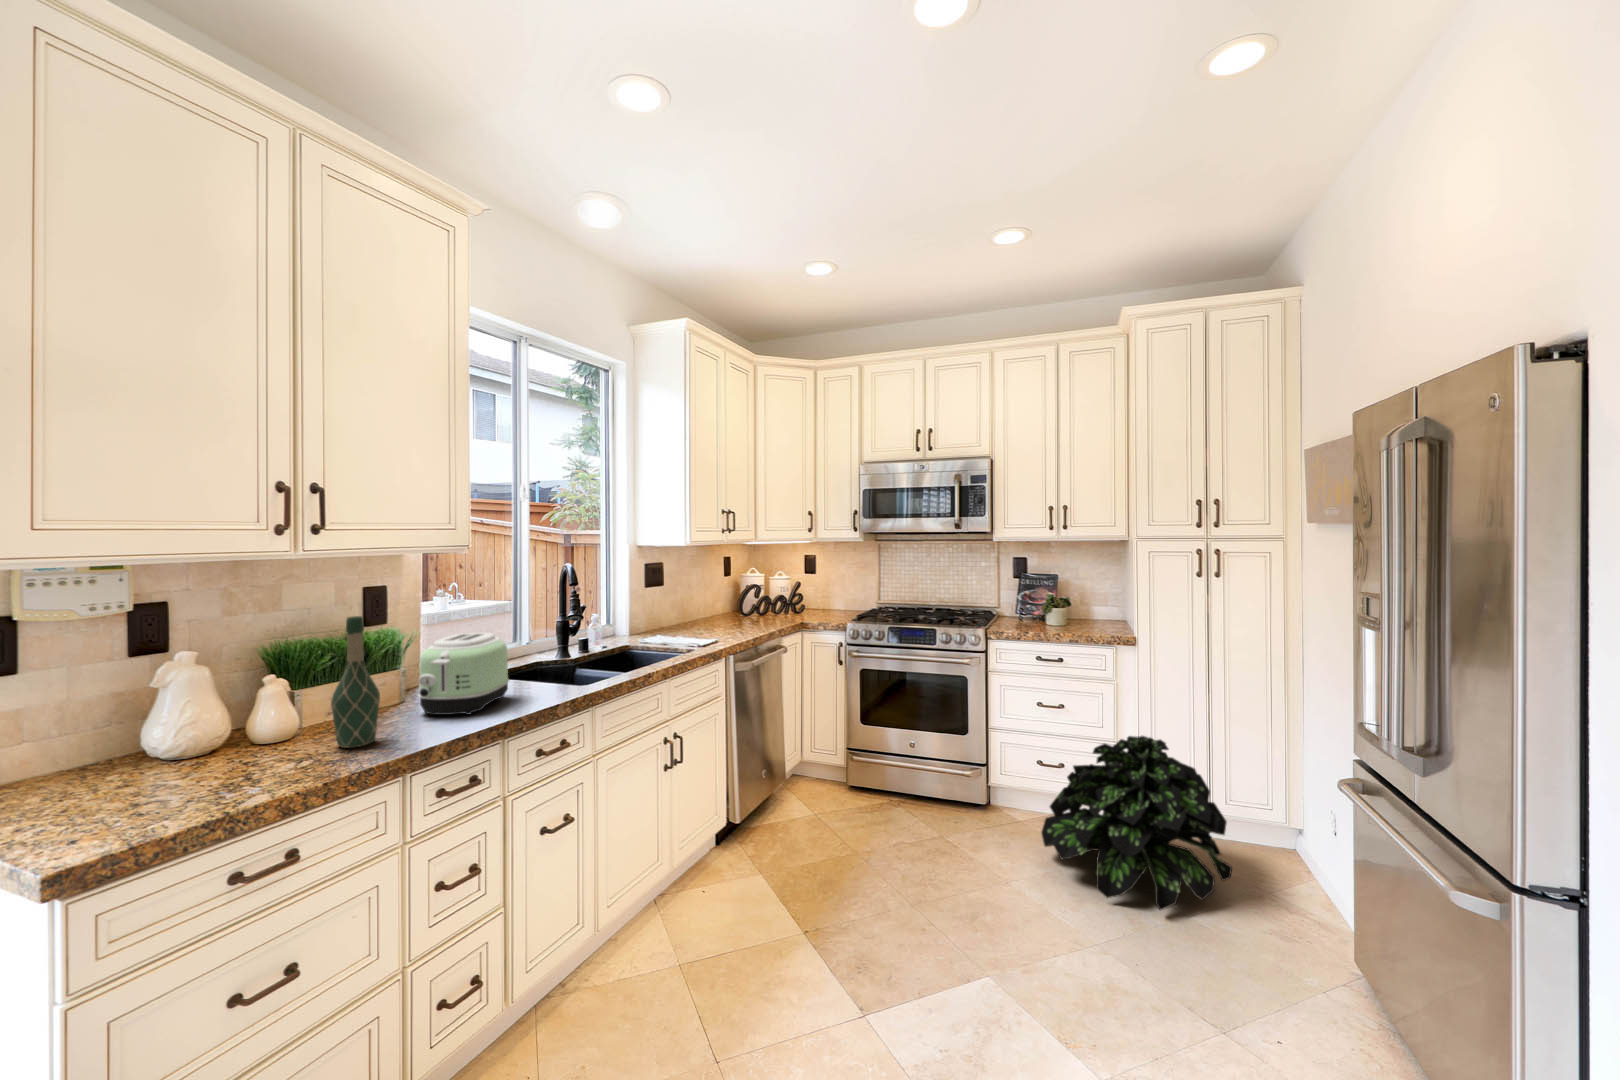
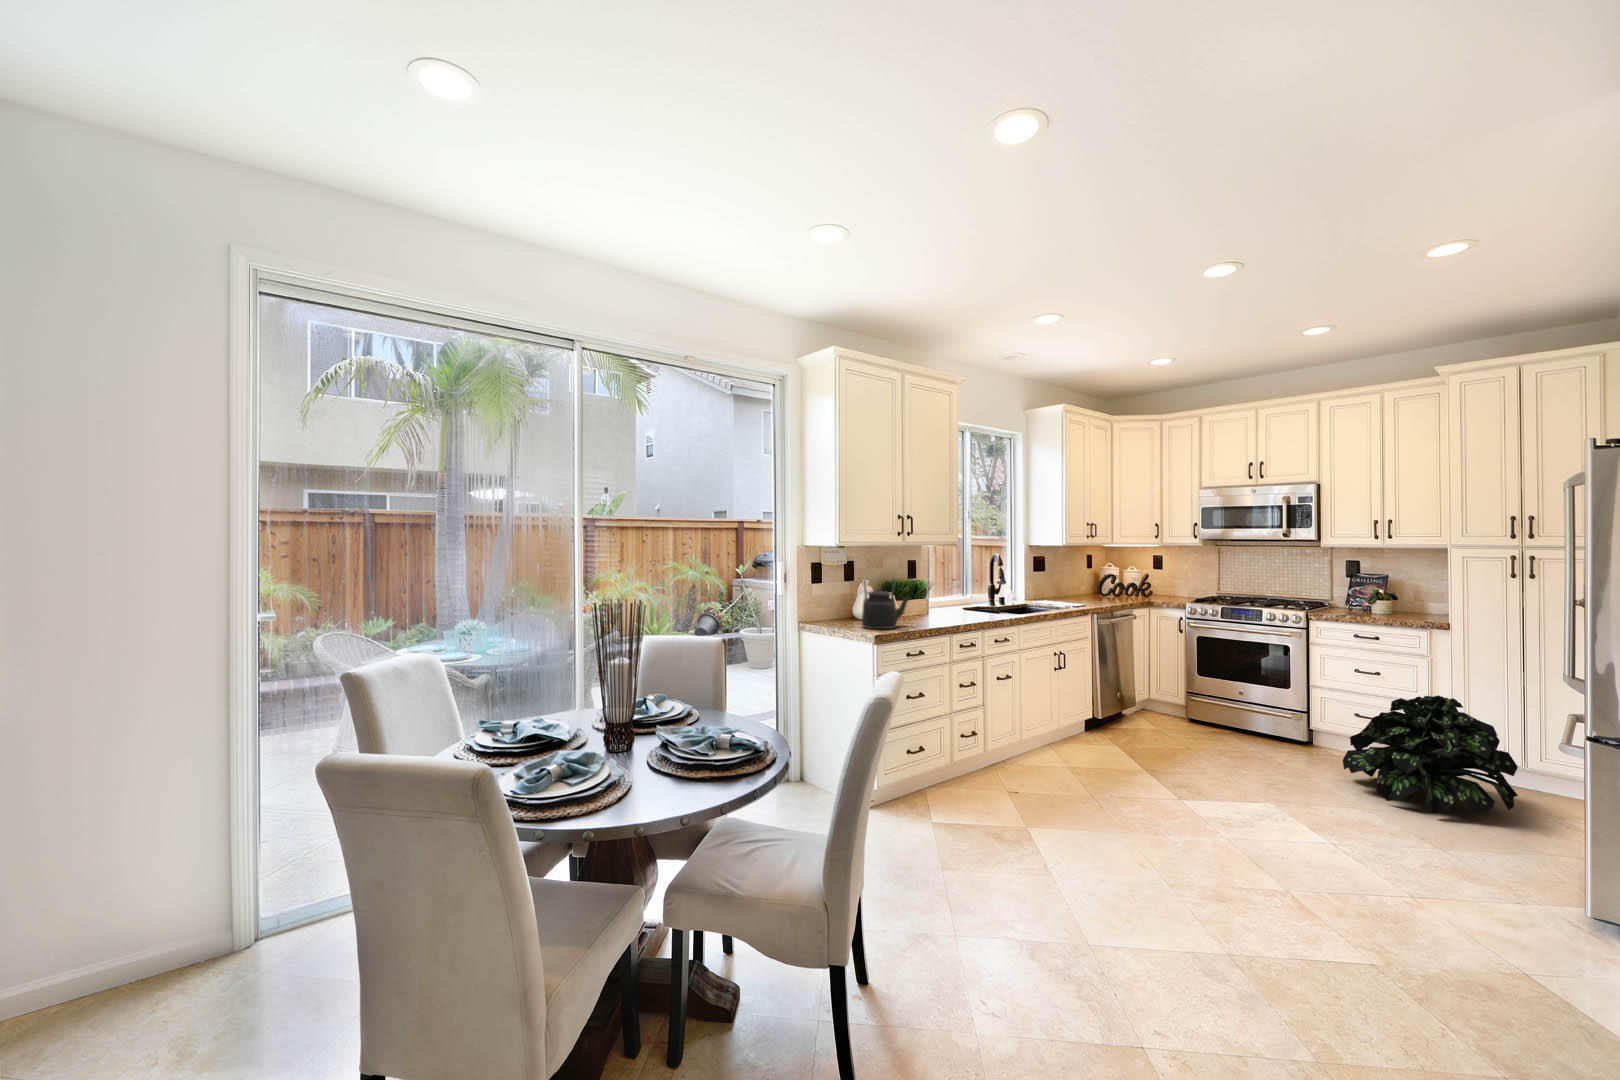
wine bottle: present [331,616,380,748] -> none [921,570,938,623]
toaster: present [418,633,509,715] -> none [943,584,979,619]
kettle: none [65,654,269,823] -> present [862,579,909,629]

